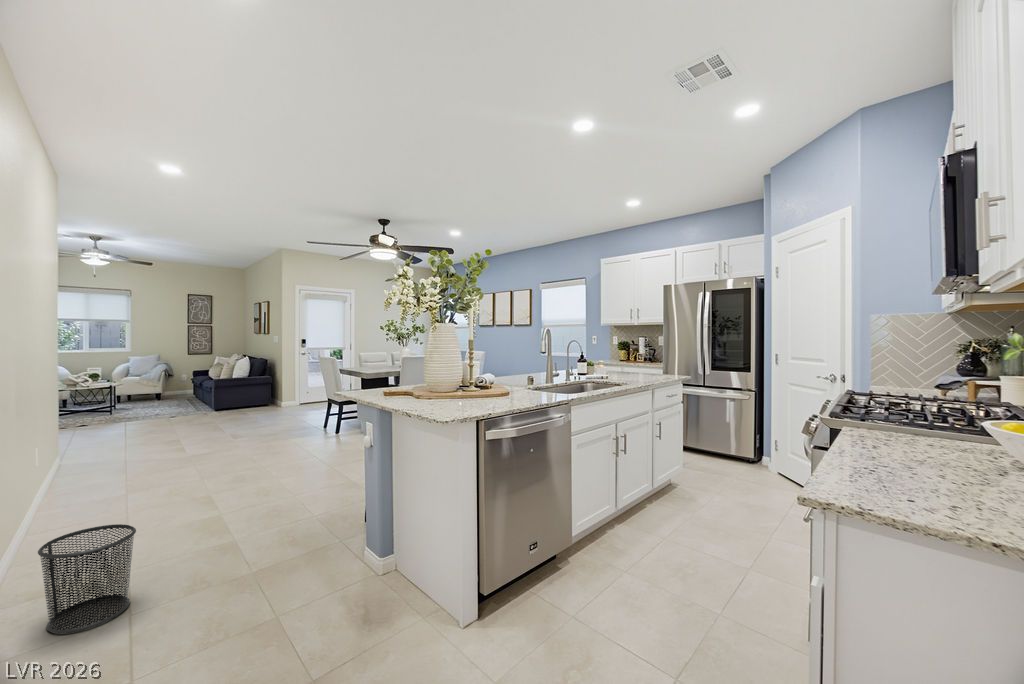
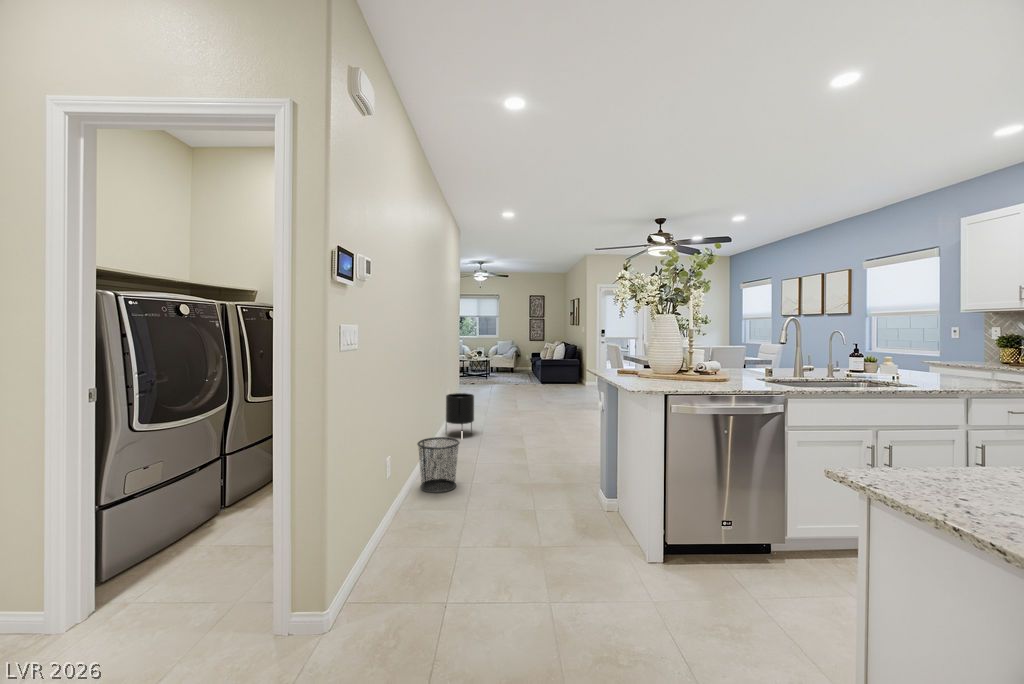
planter: none [67,442,129,516] -> present [446,393,474,432]

